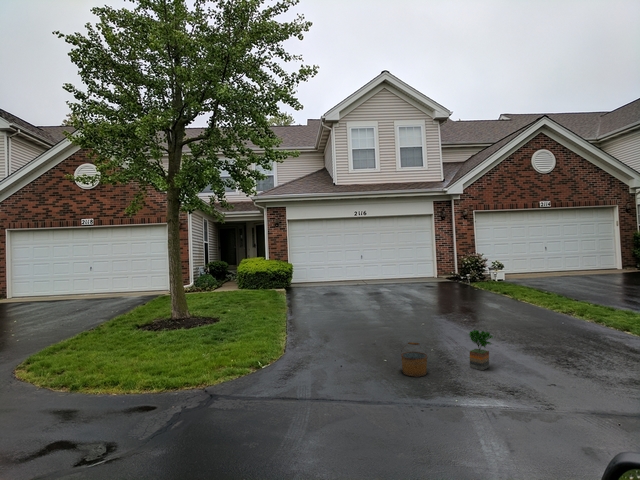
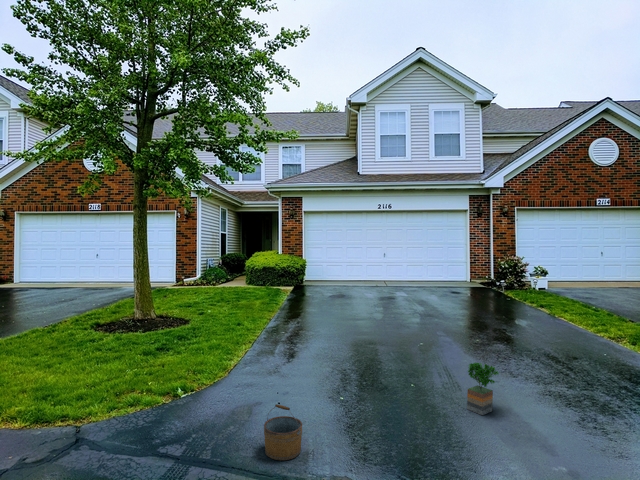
bucket: present [401,342,427,377] -> present [264,404,302,460]

